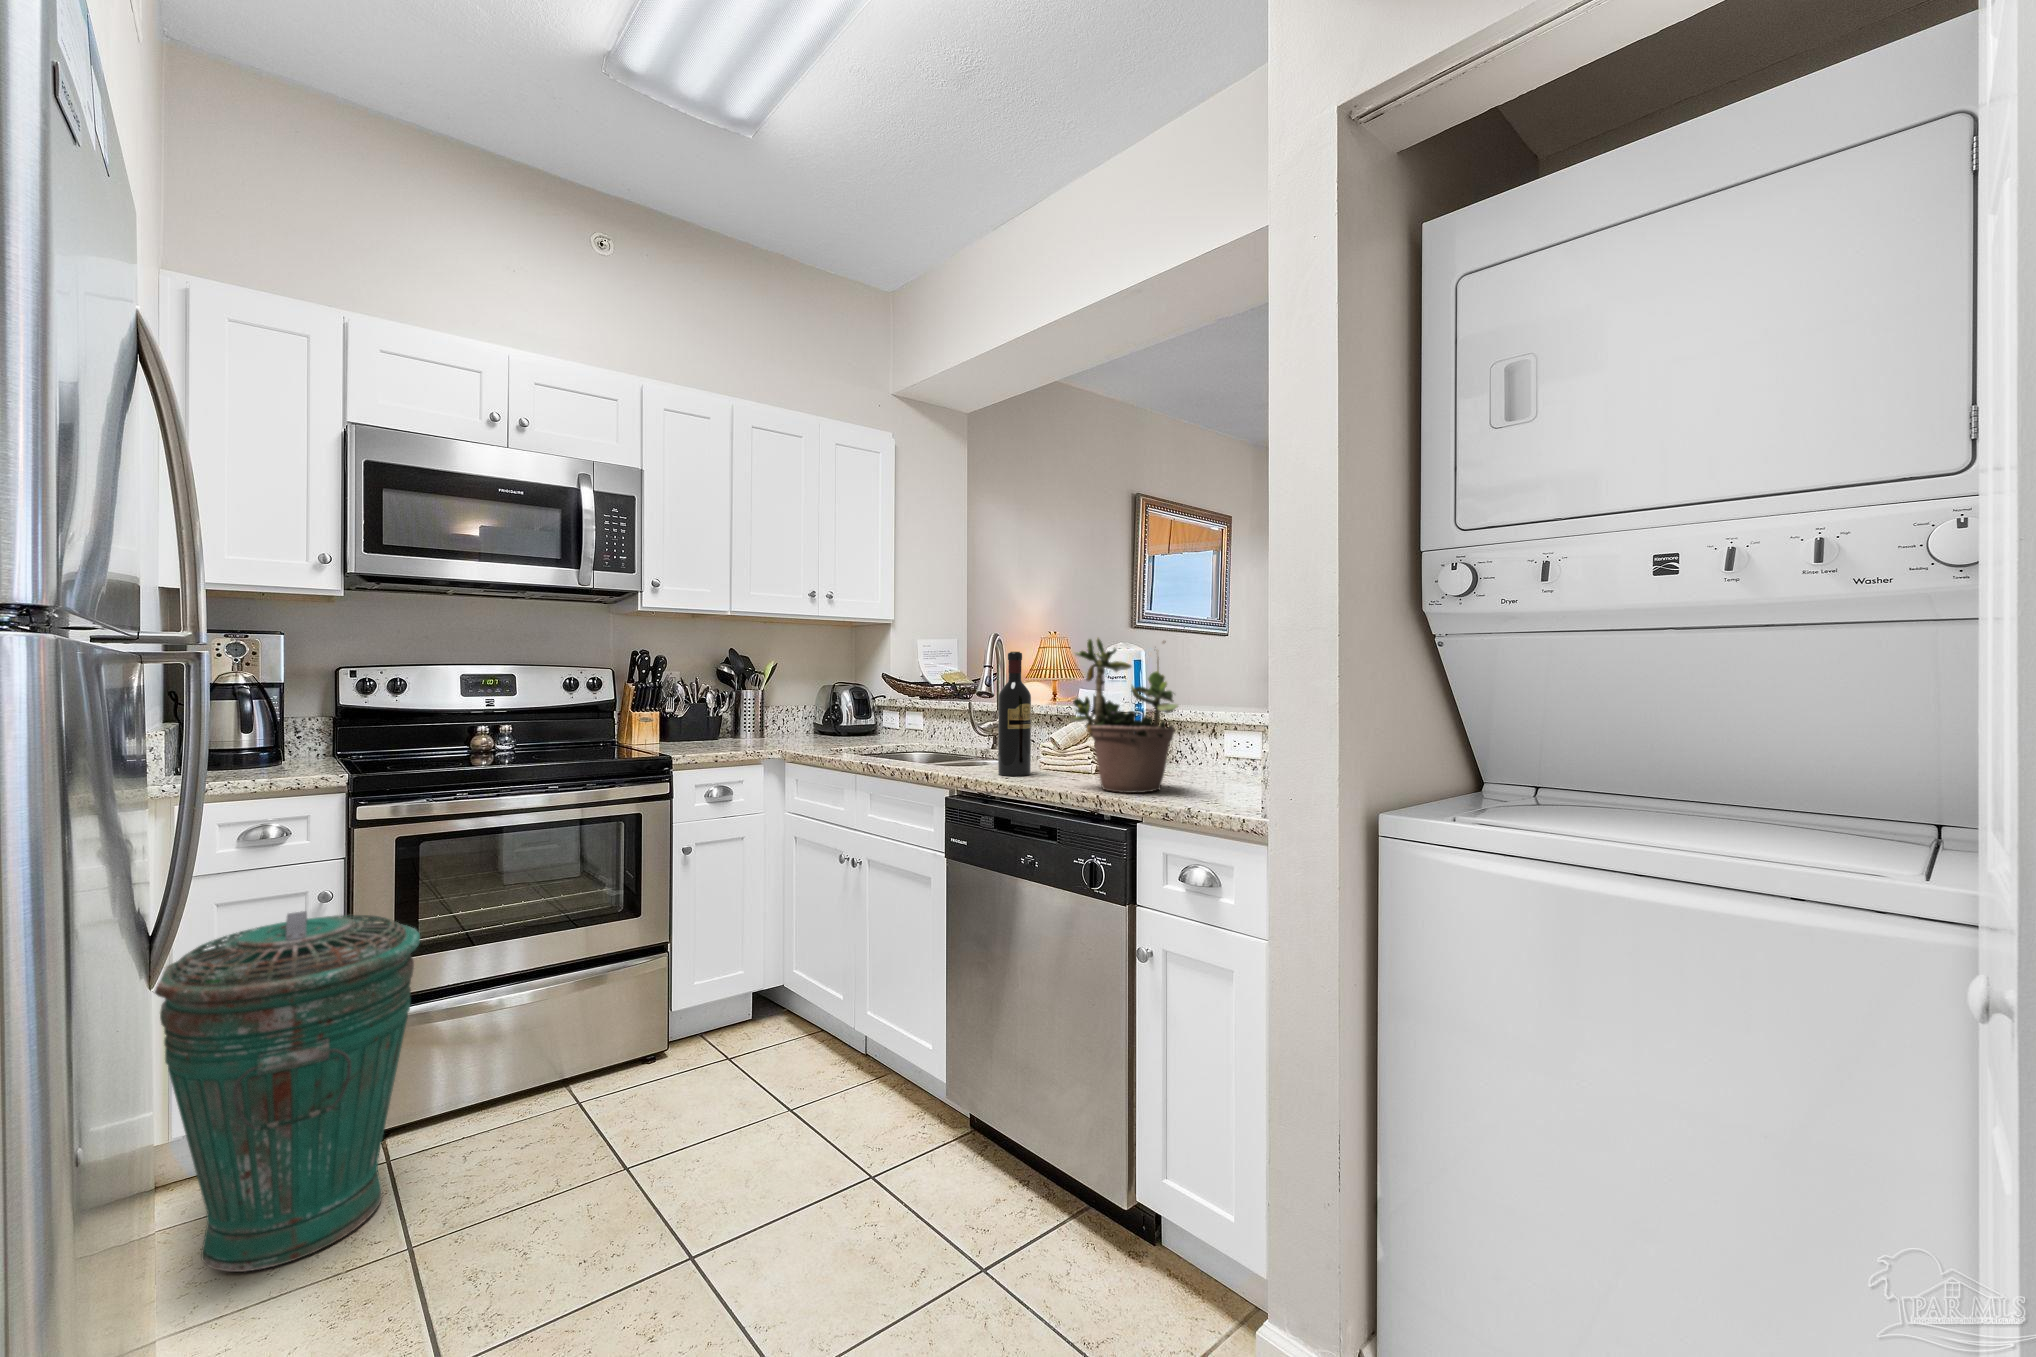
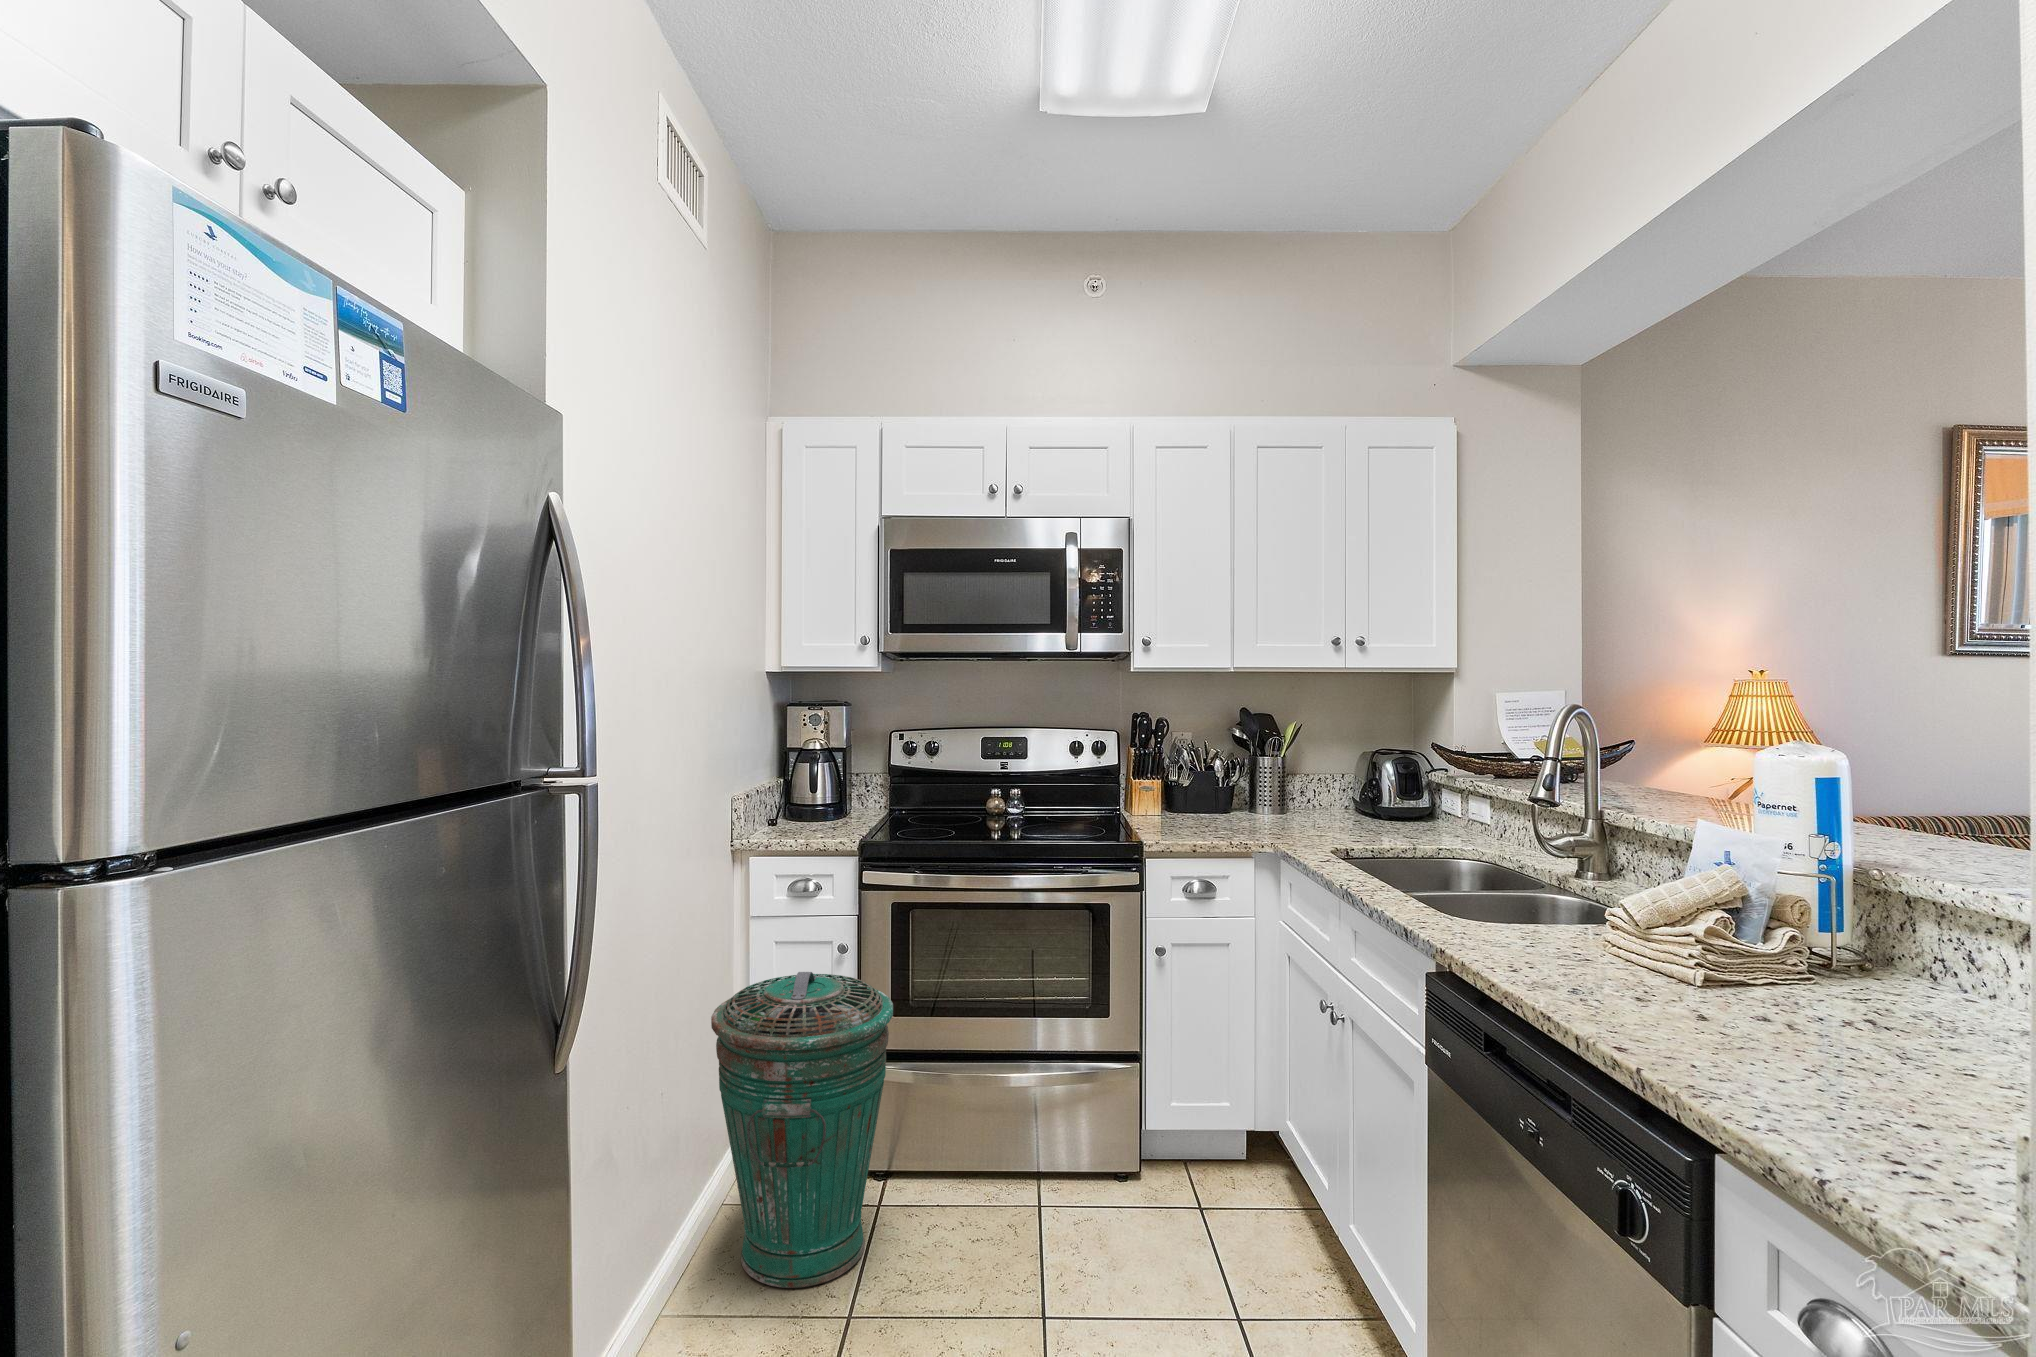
potted plant: present [1069,638,1178,793] -> none [1615,748,1833,1054]
wine bottle: present [998,652,1031,776] -> none [1523,764,1580,960]

